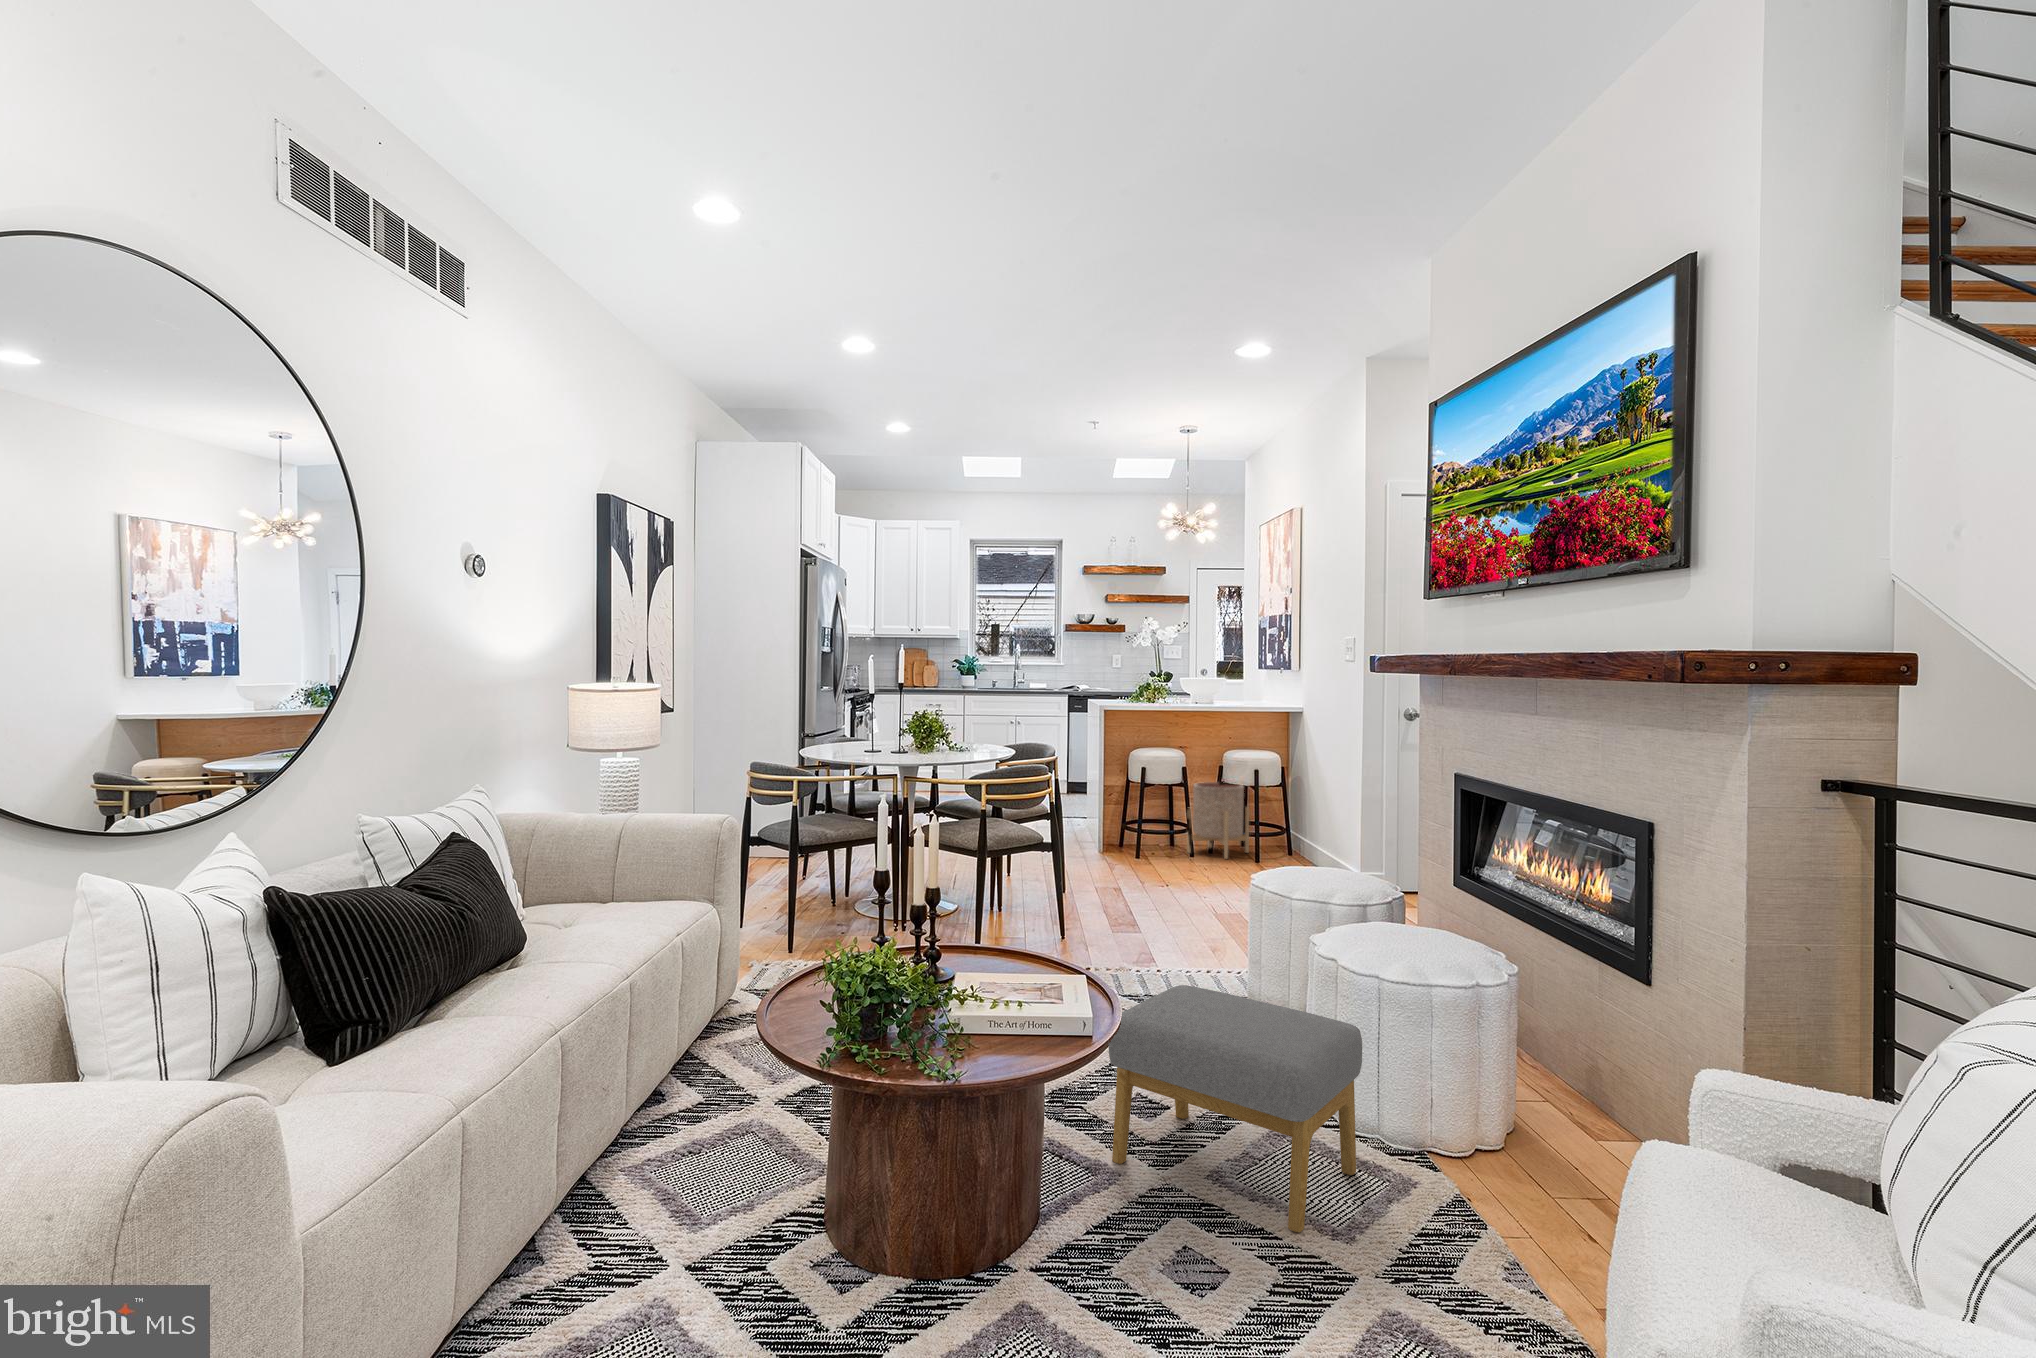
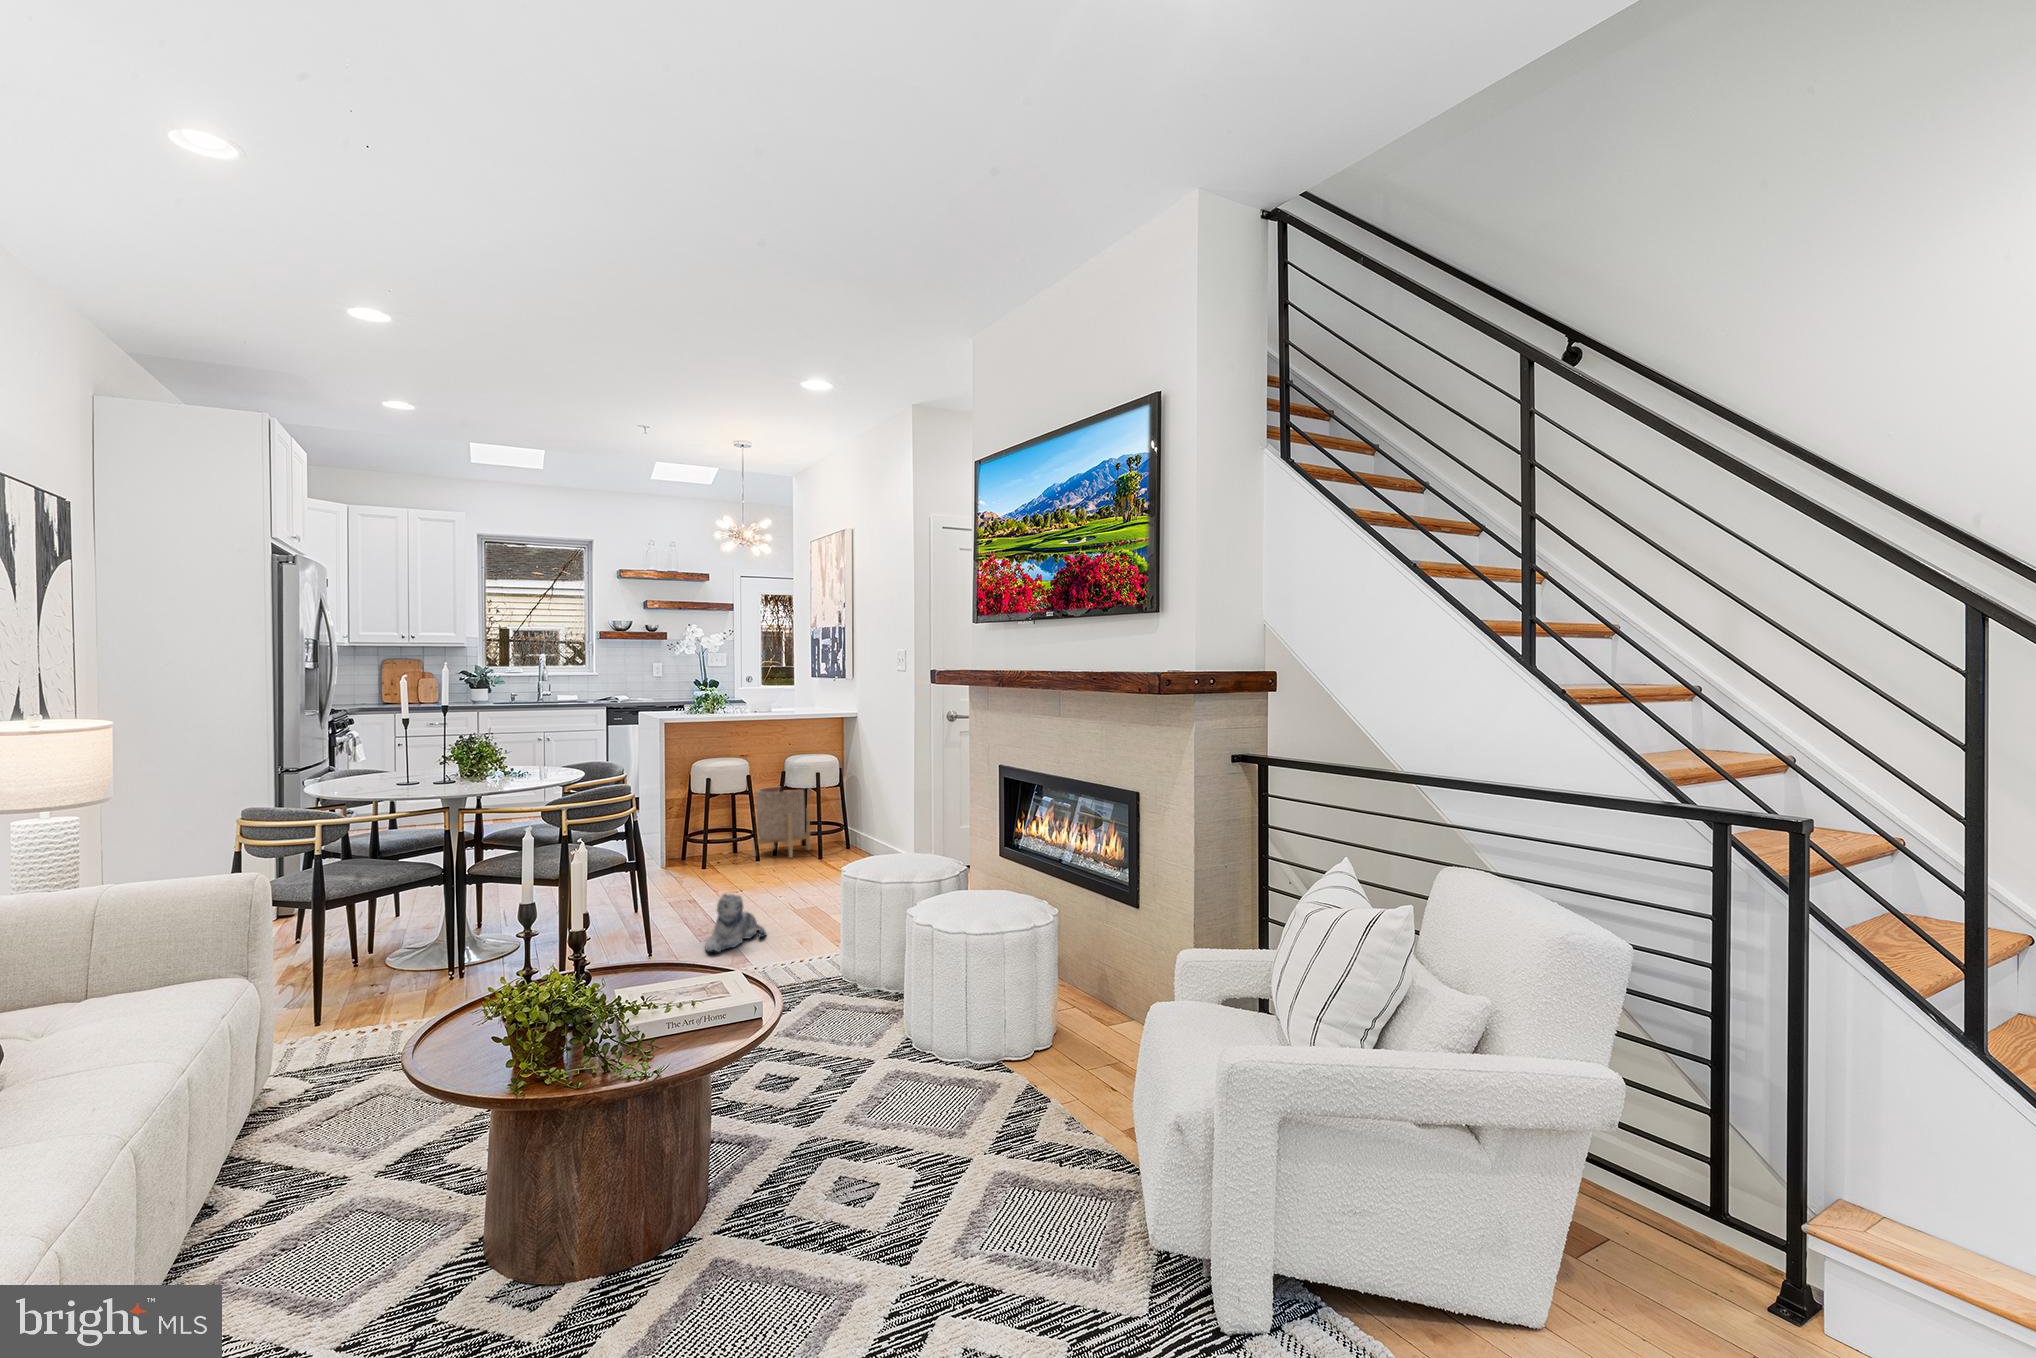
plush toy: none [1114,887,1180,948] -> present [705,894,766,953]
footstool: present [1109,985,1362,1232] -> none [753,970,958,1146]

